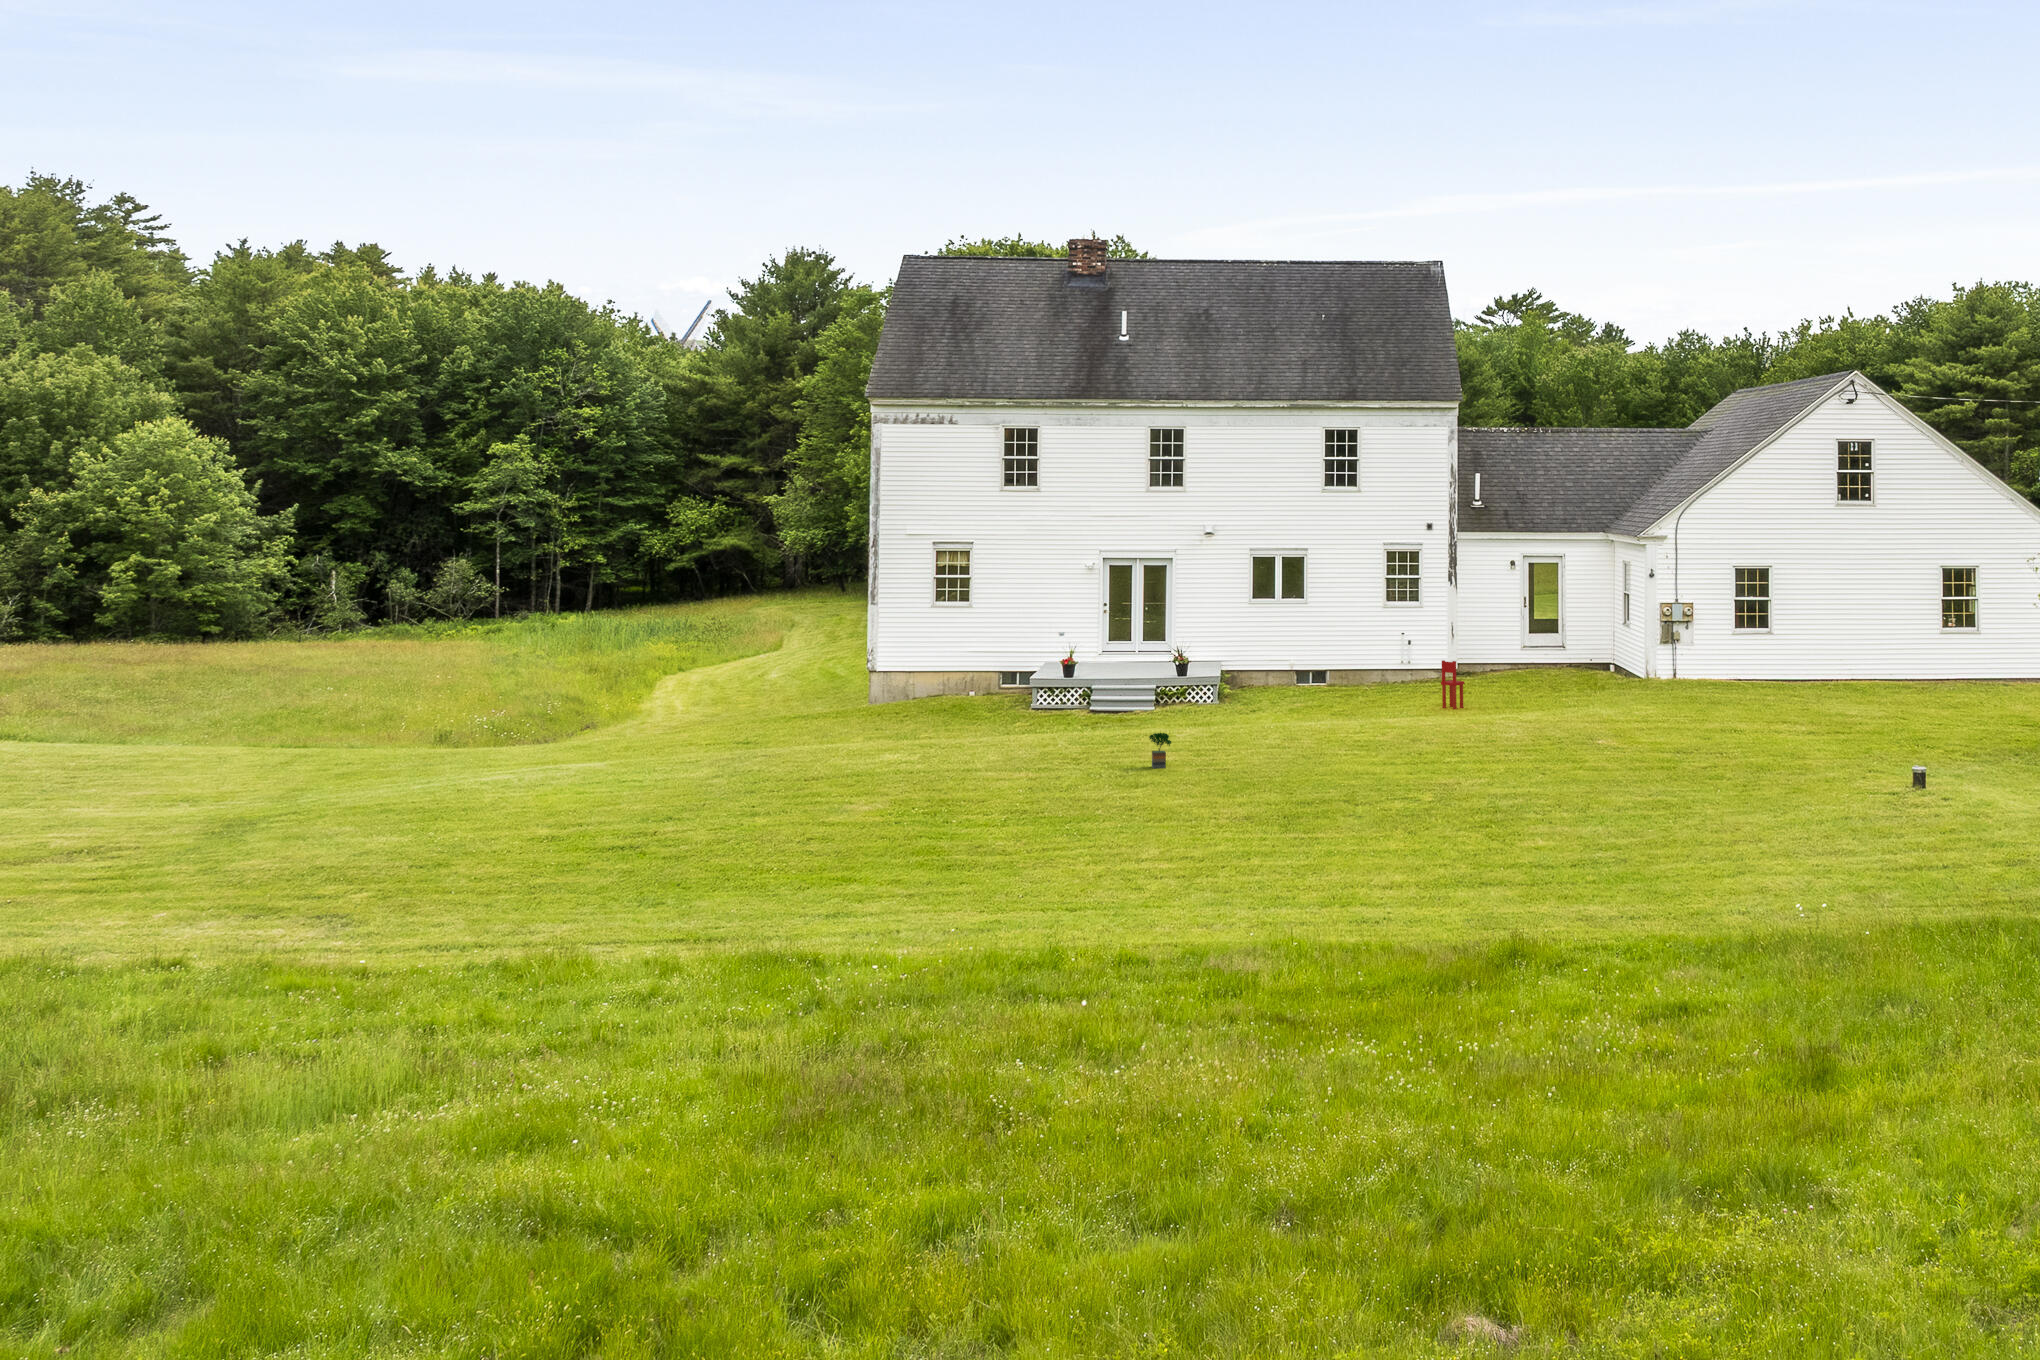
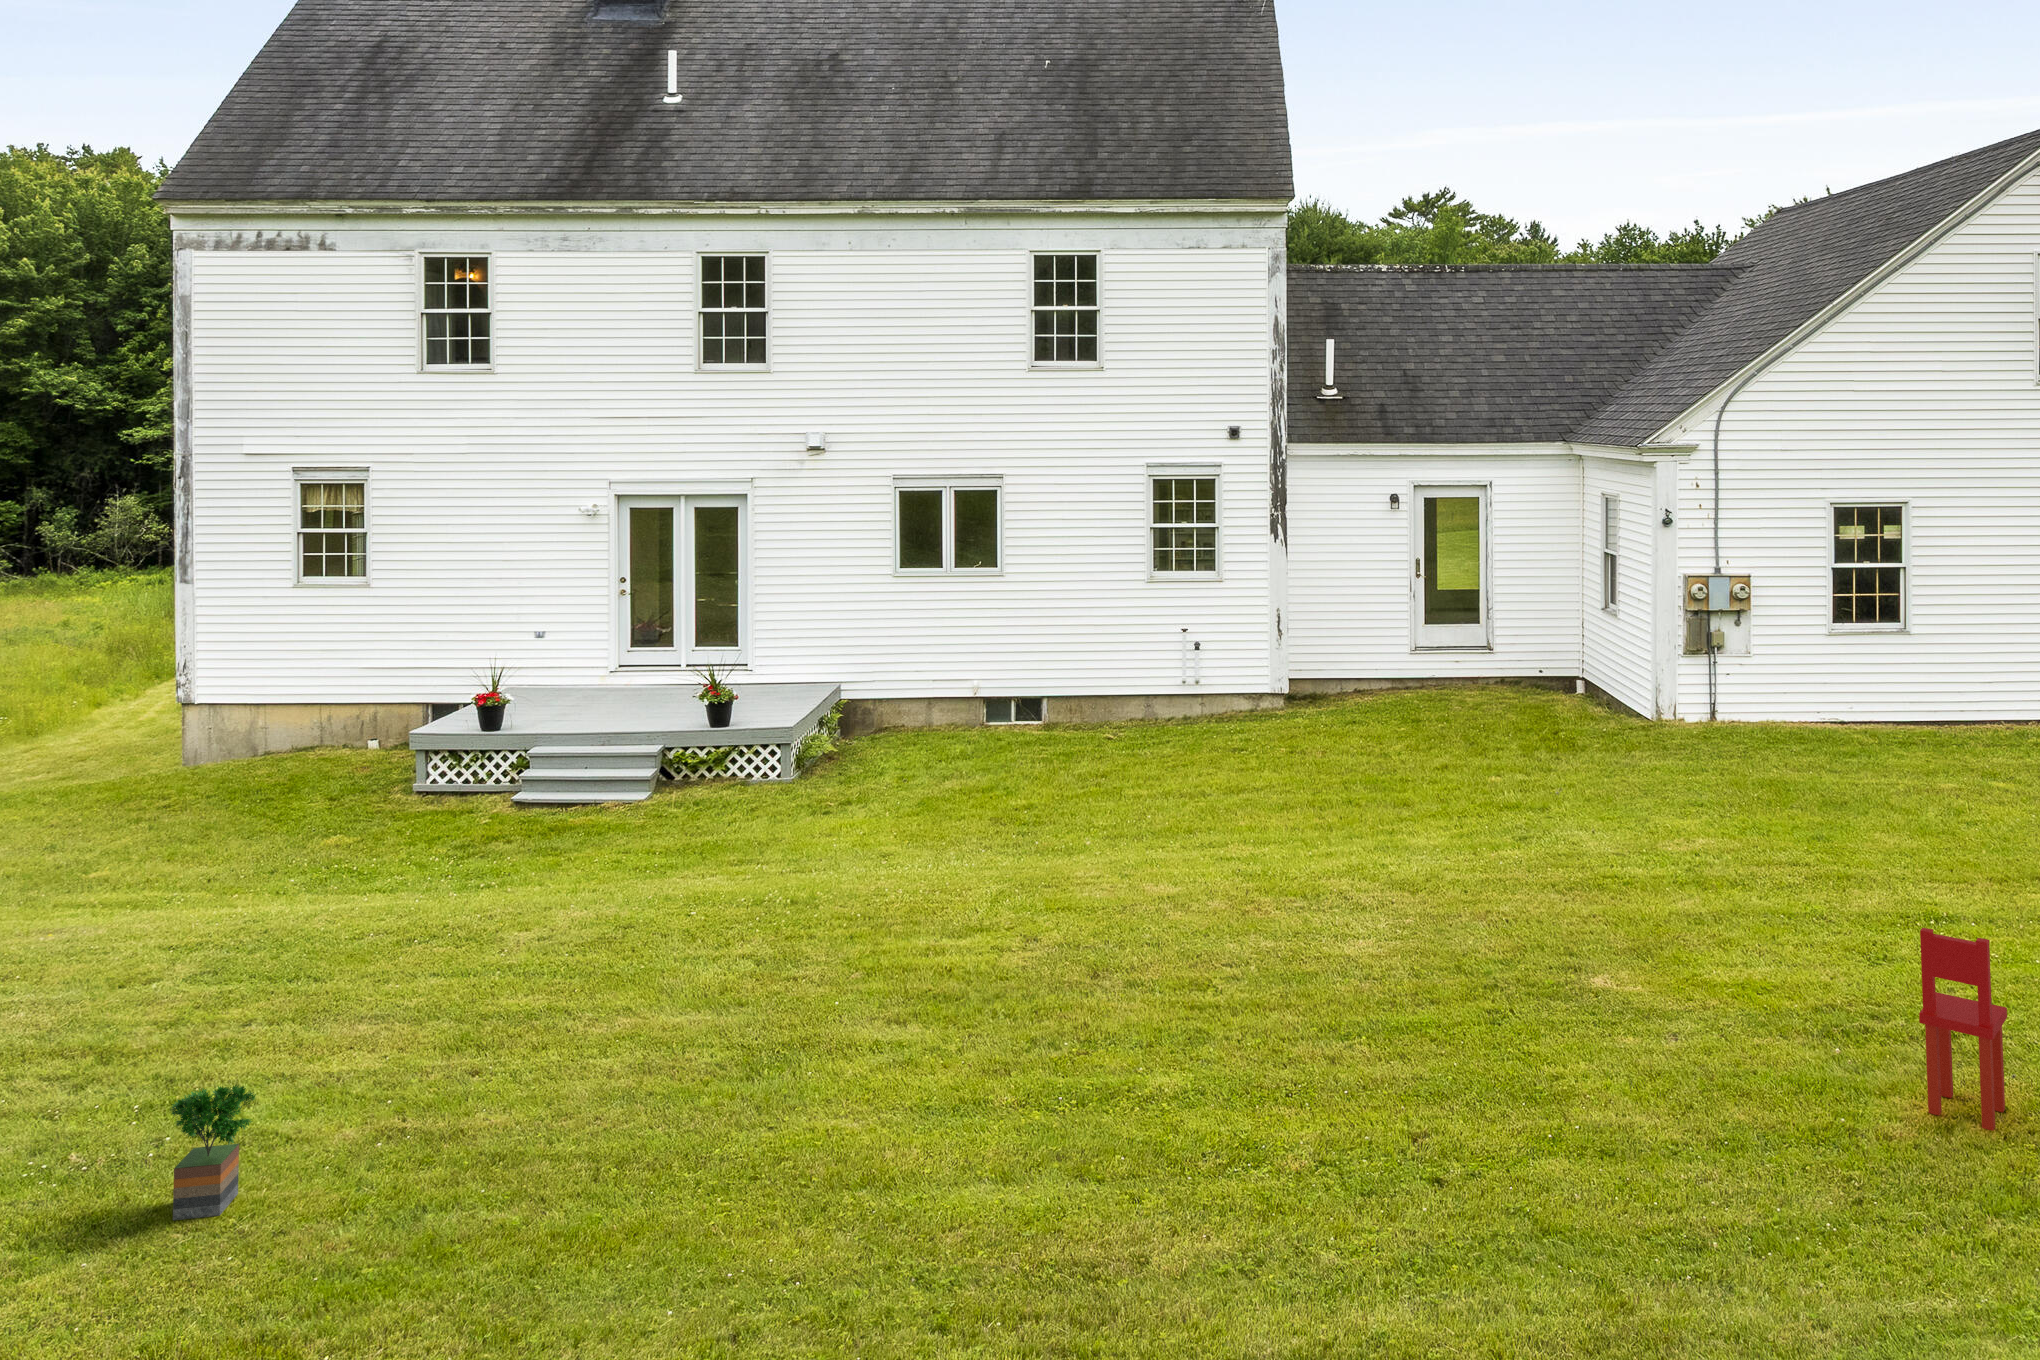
chair: present [1441,660,1465,709] -> present [1919,928,2007,1131]

